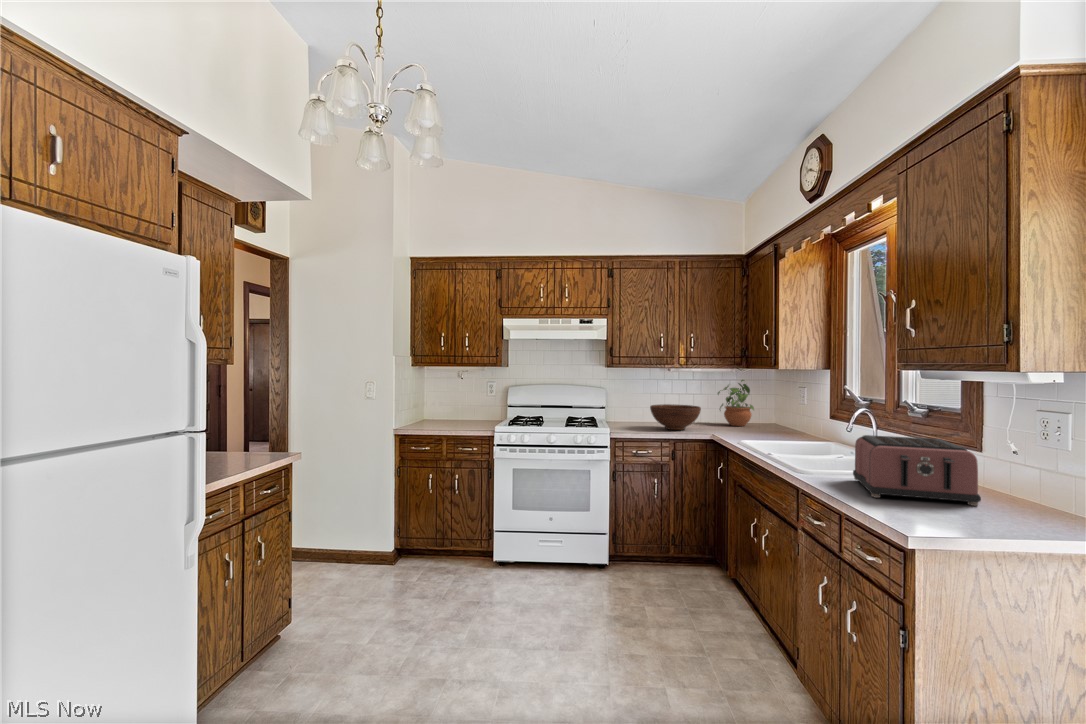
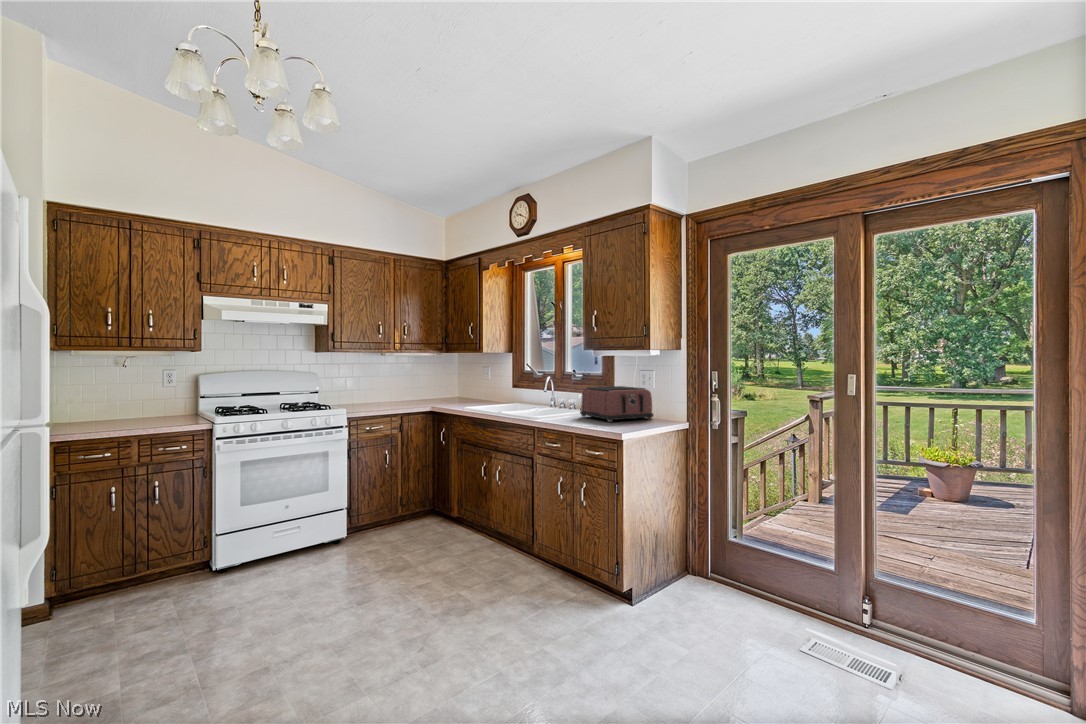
potted plant: present [718,380,754,426] -> none [416,362,447,400]
fruit bowl: present [650,404,701,430] -> none [372,385,417,406]

